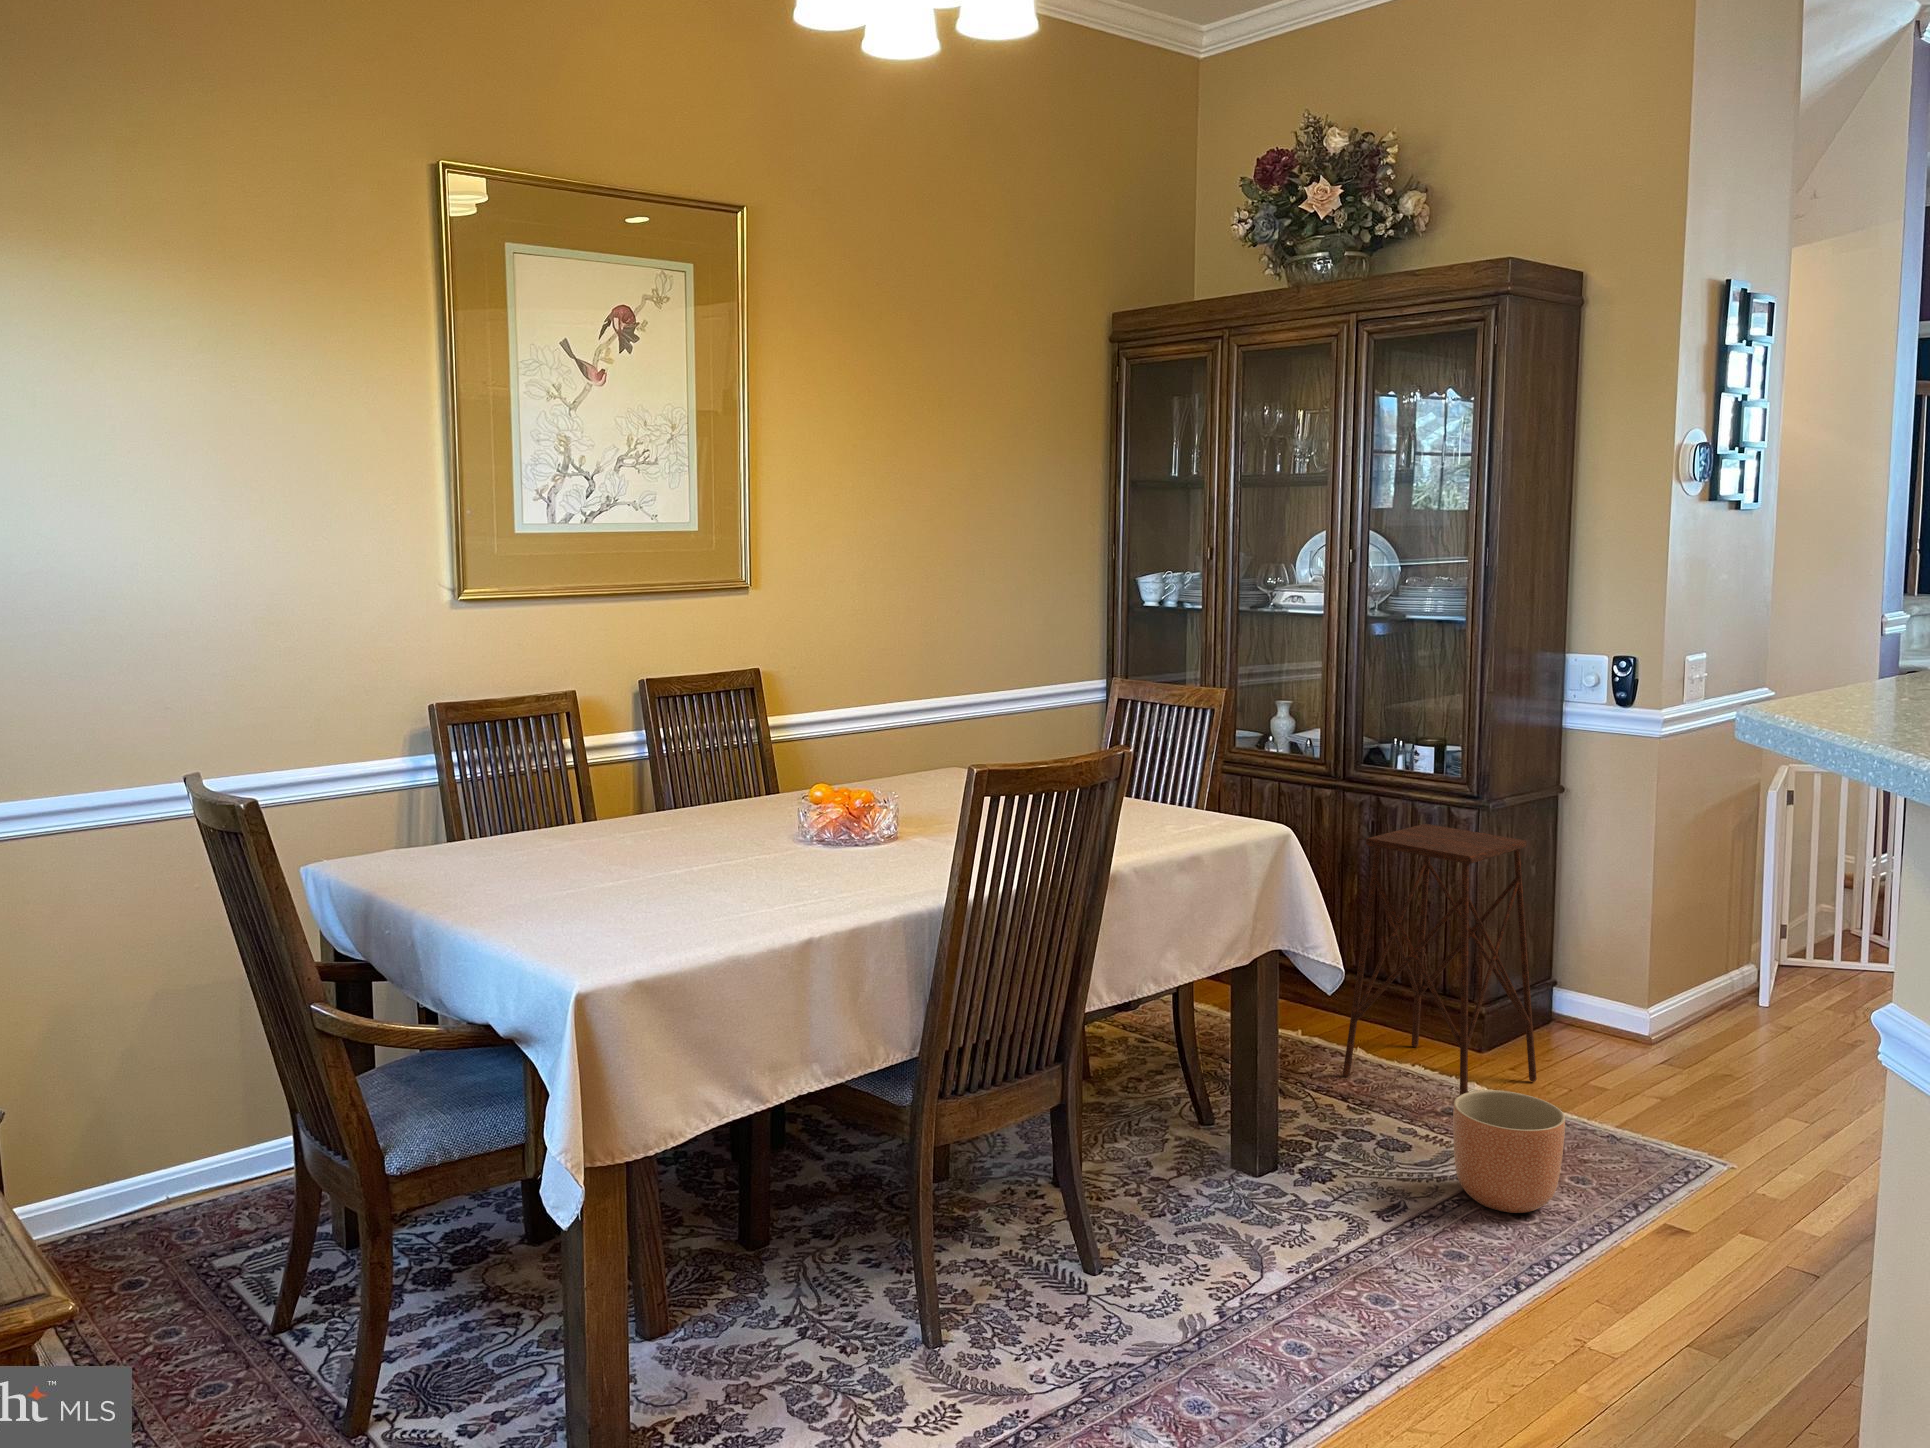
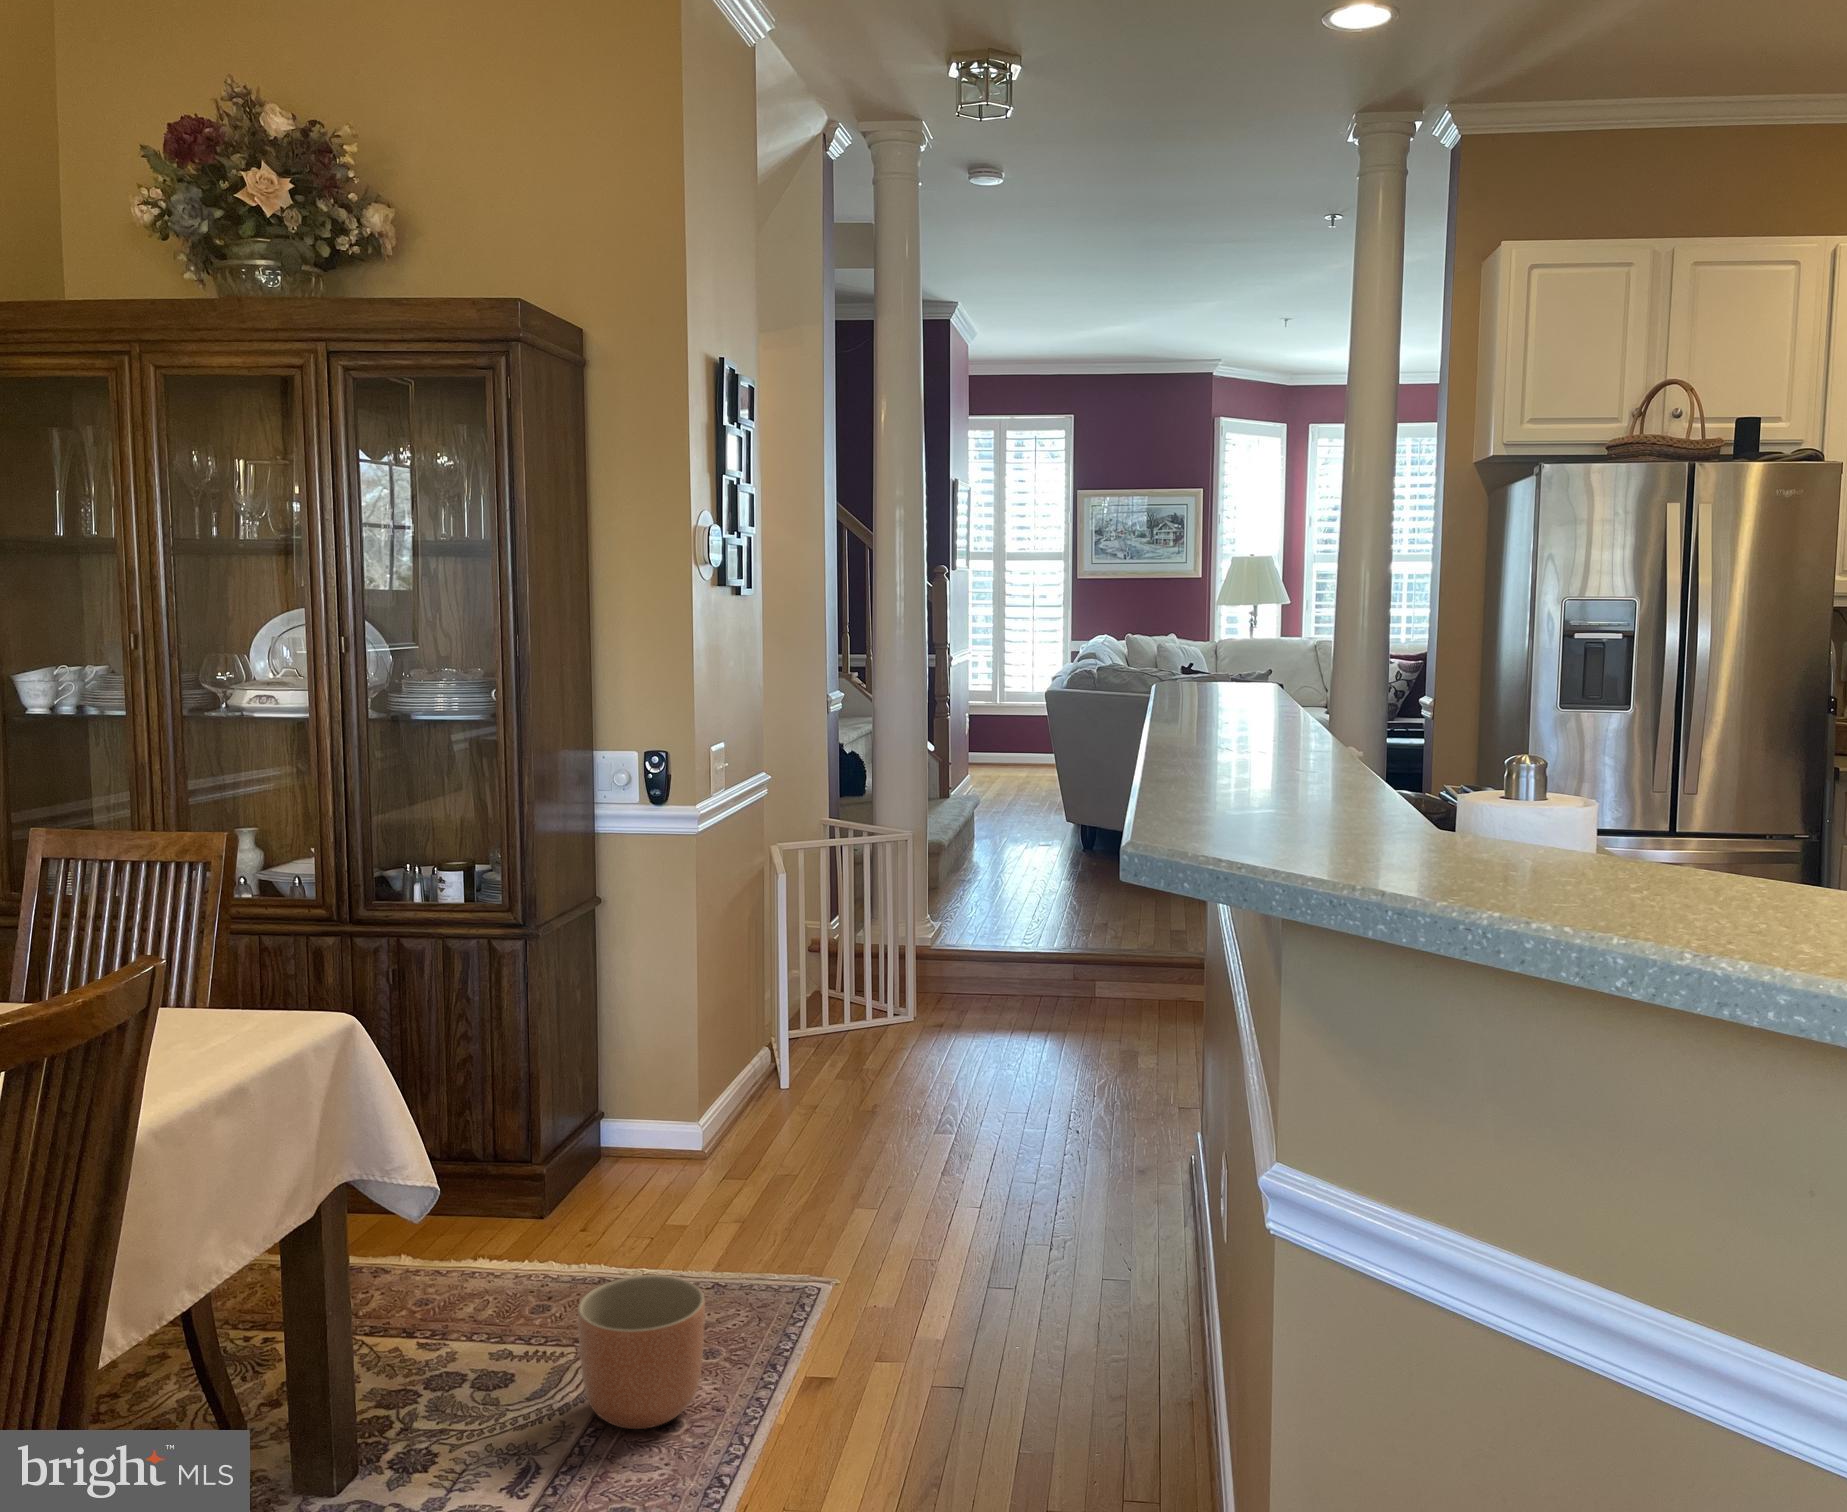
side table: present [1343,824,1537,1095] -> none [396,964,615,1311]

